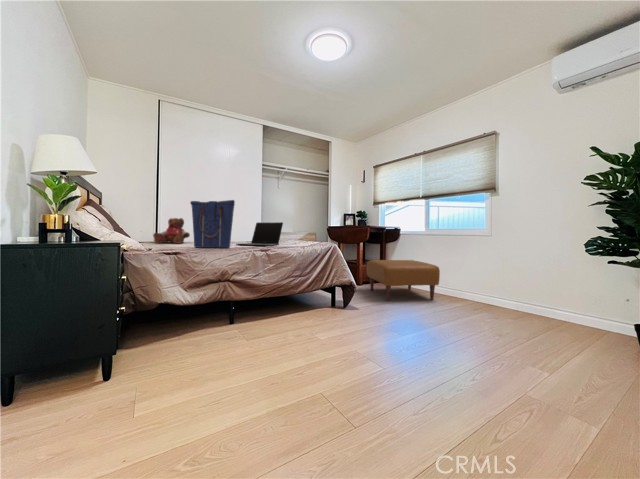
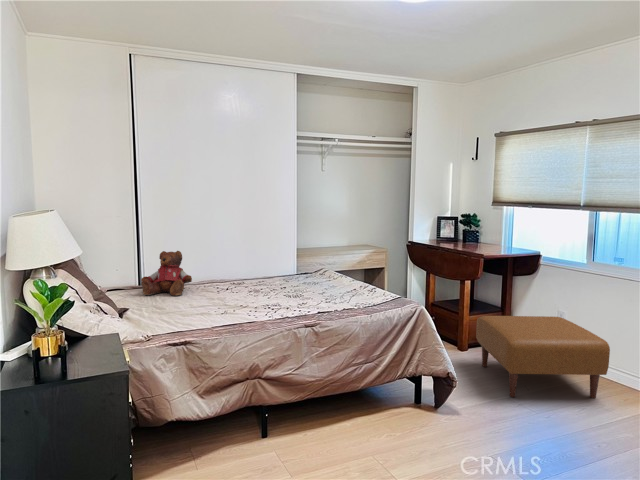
tote bag: present [191,200,235,248] -> none [198,246,264,320]
laptop: present [237,222,283,246] -> none [264,258,336,309]

